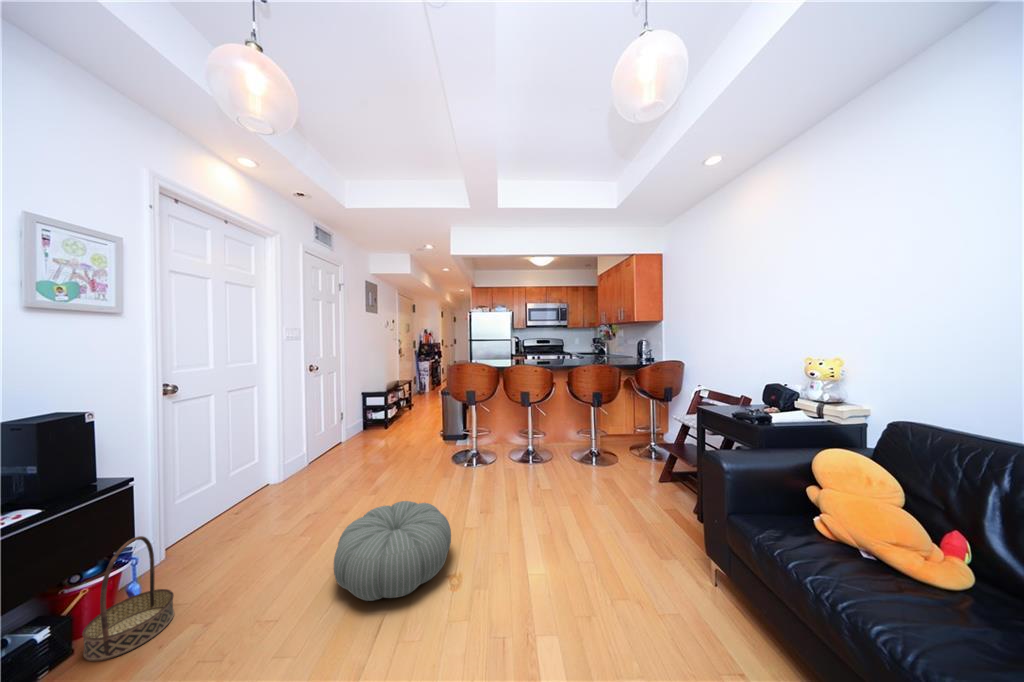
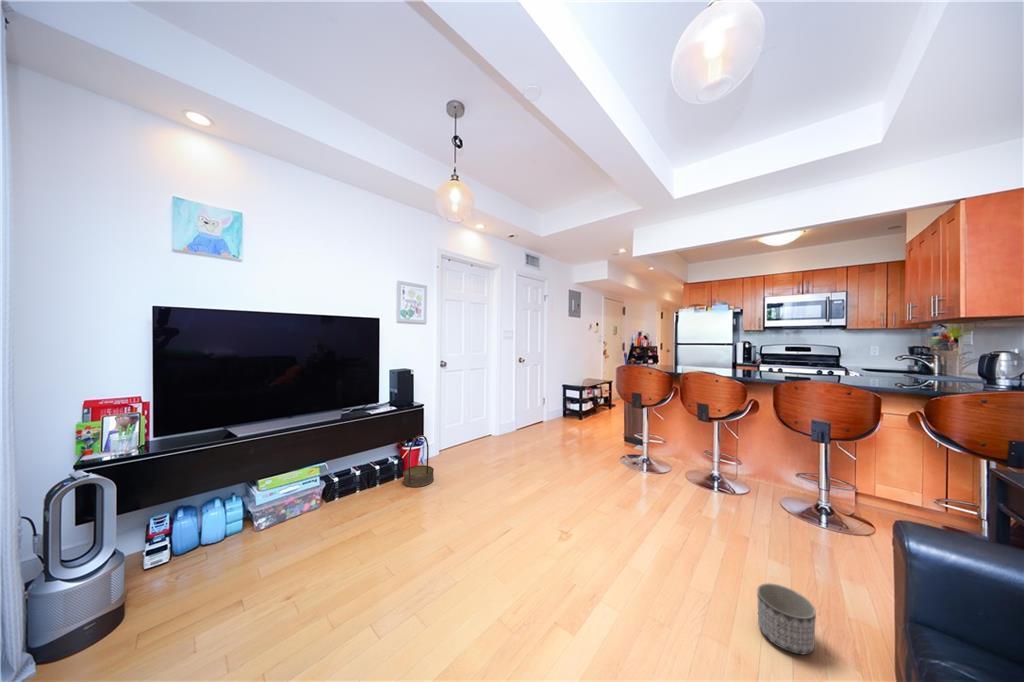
pouf: present [334,501,451,601] -> none [498,459,577,516]
planter: none [676,558,724,622] -> present [757,583,816,654]

